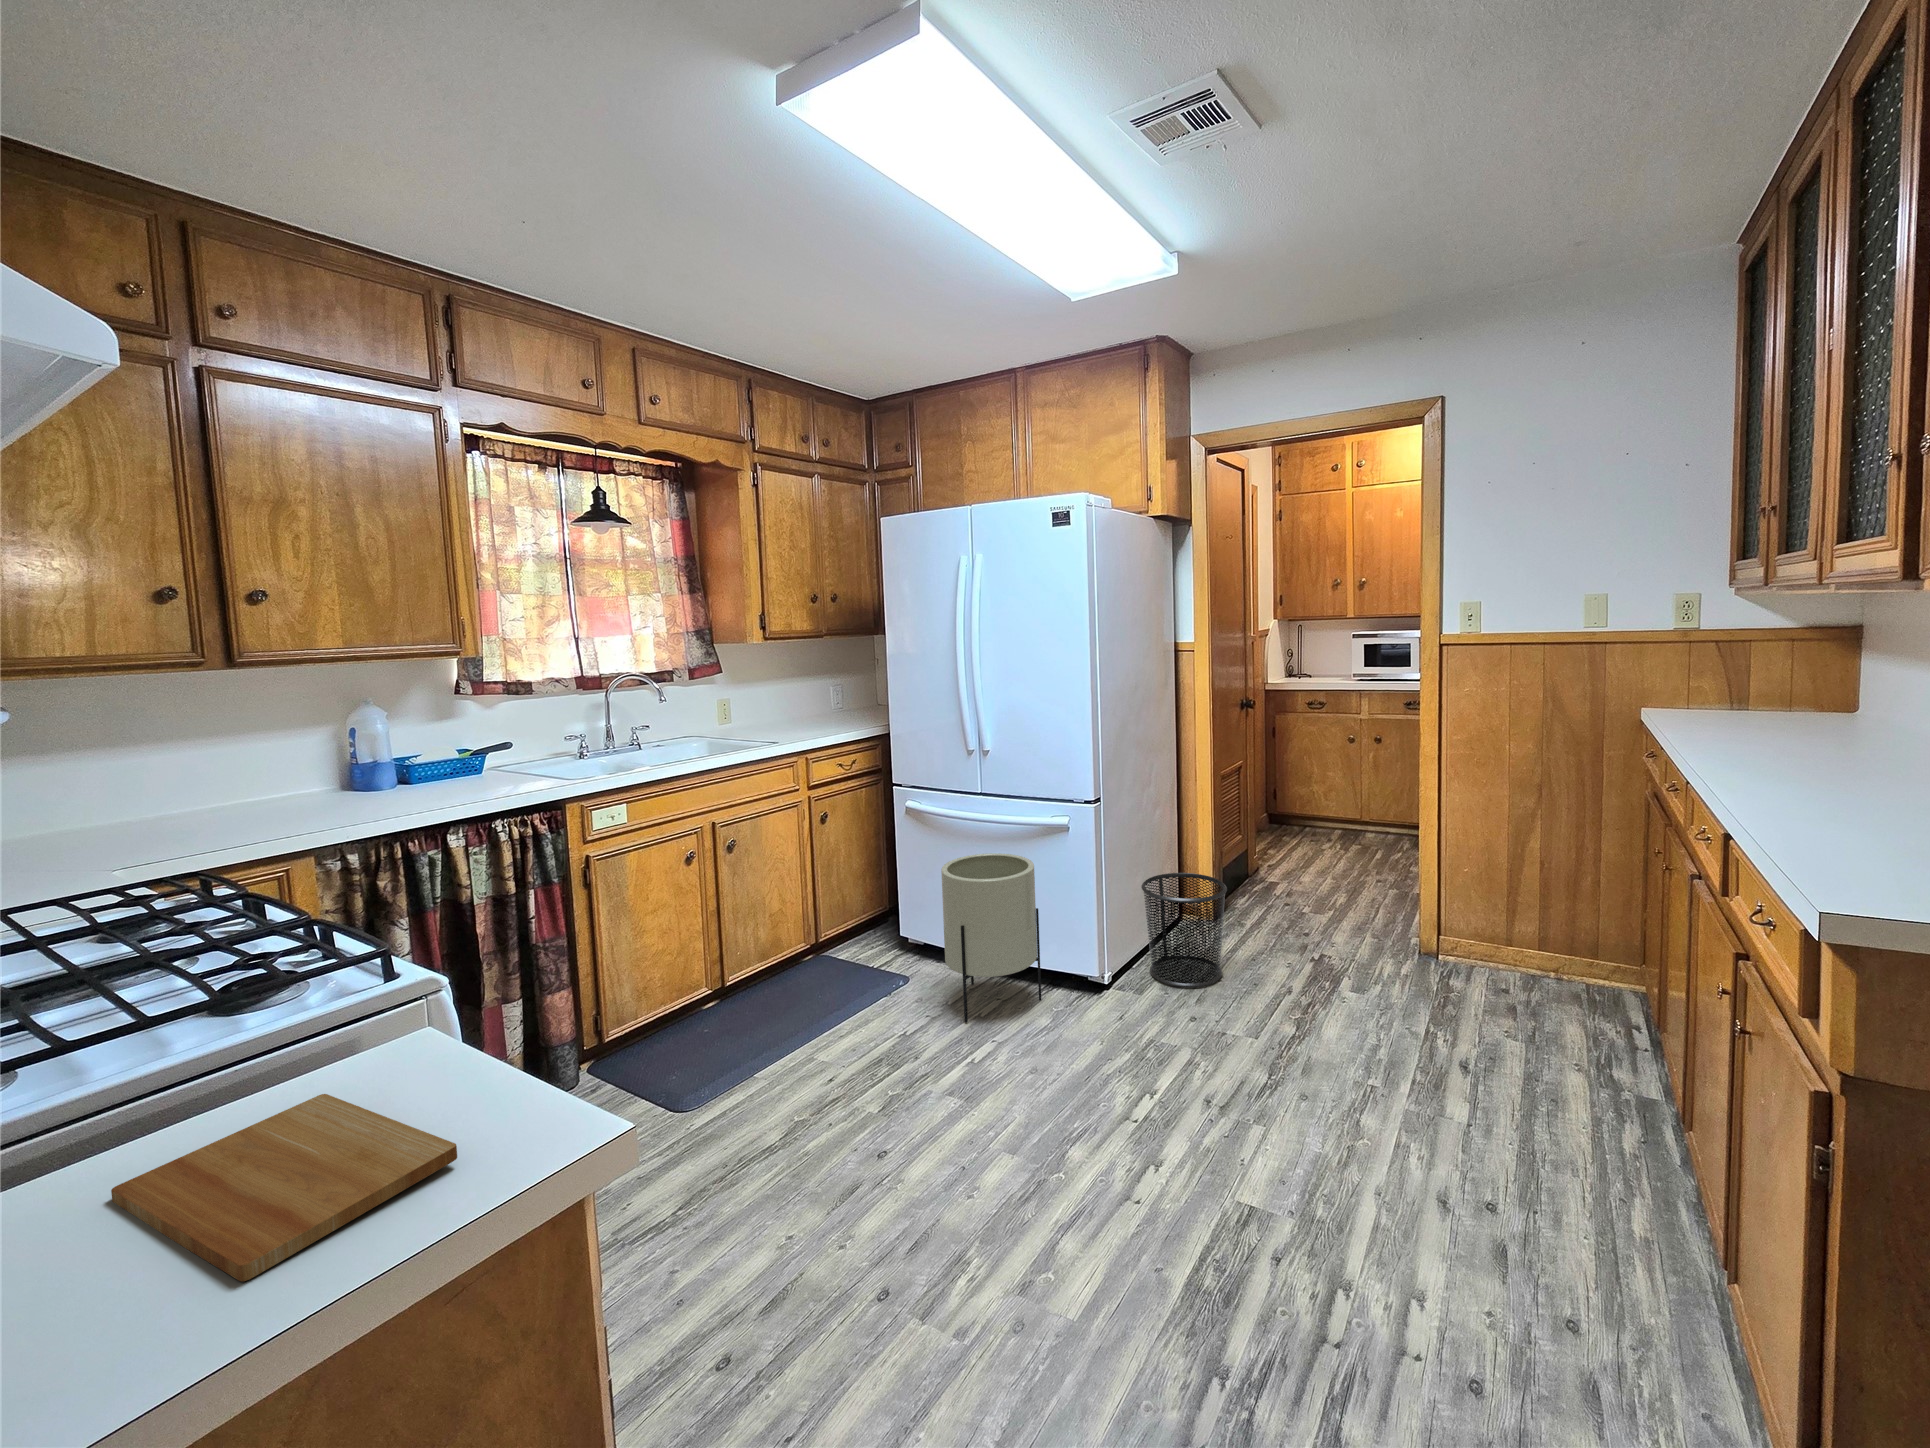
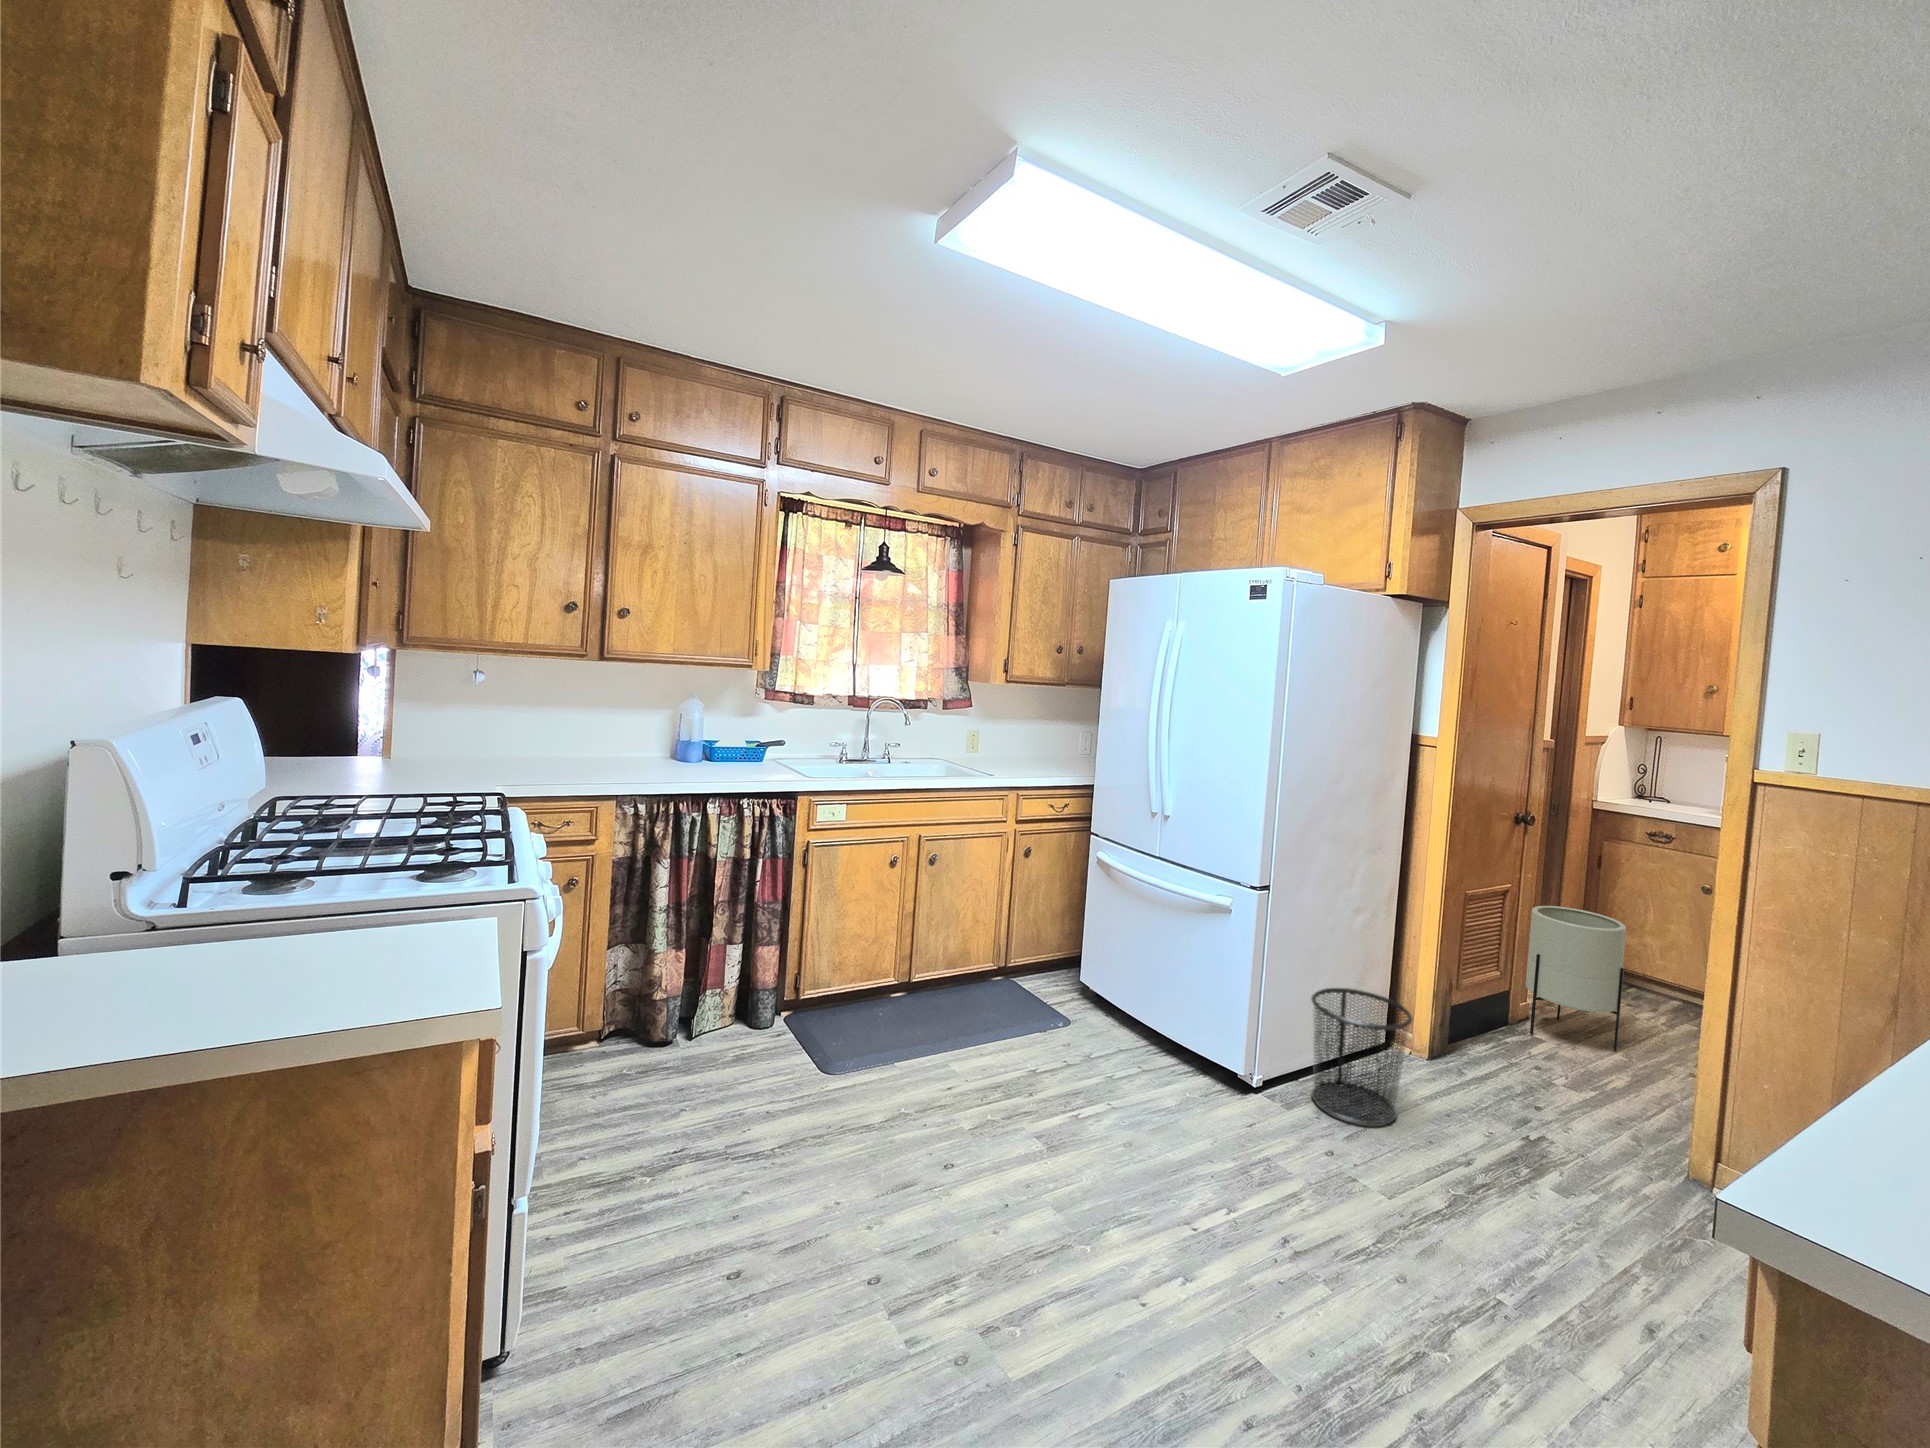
planter: present [941,853,1041,1023] -> present [1526,906,1626,1051]
cutting board: present [111,1094,457,1282] -> none [302,938,445,1015]

